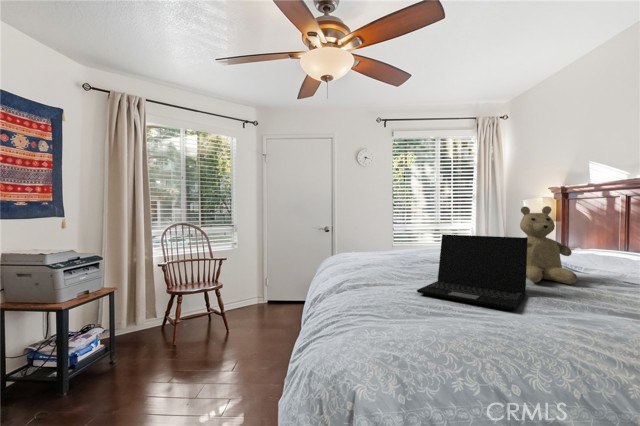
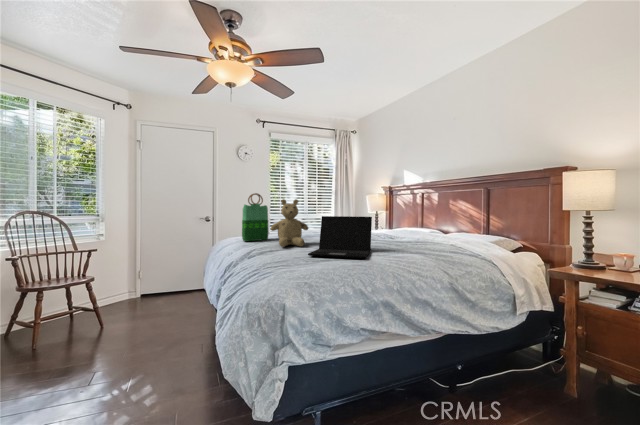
tote bag: none [344,203,376,261] -> present [242,193,269,241]
teddy bear: present [520,206,577,284] -> present [271,199,308,247]

